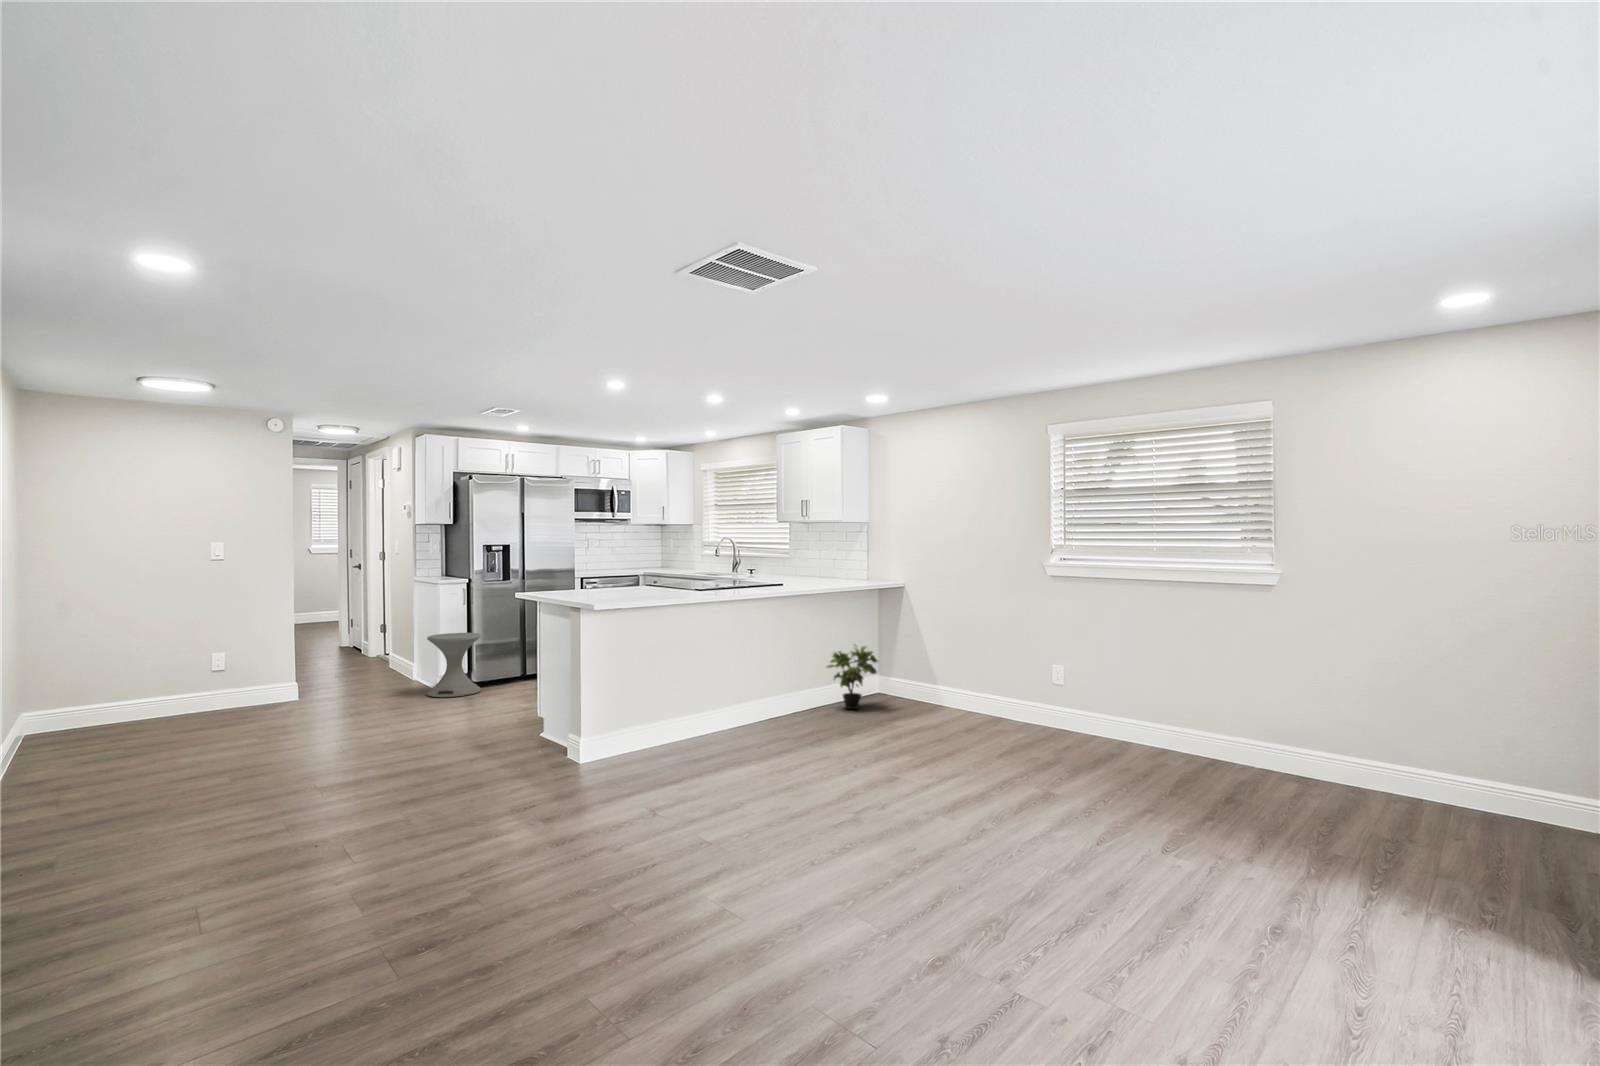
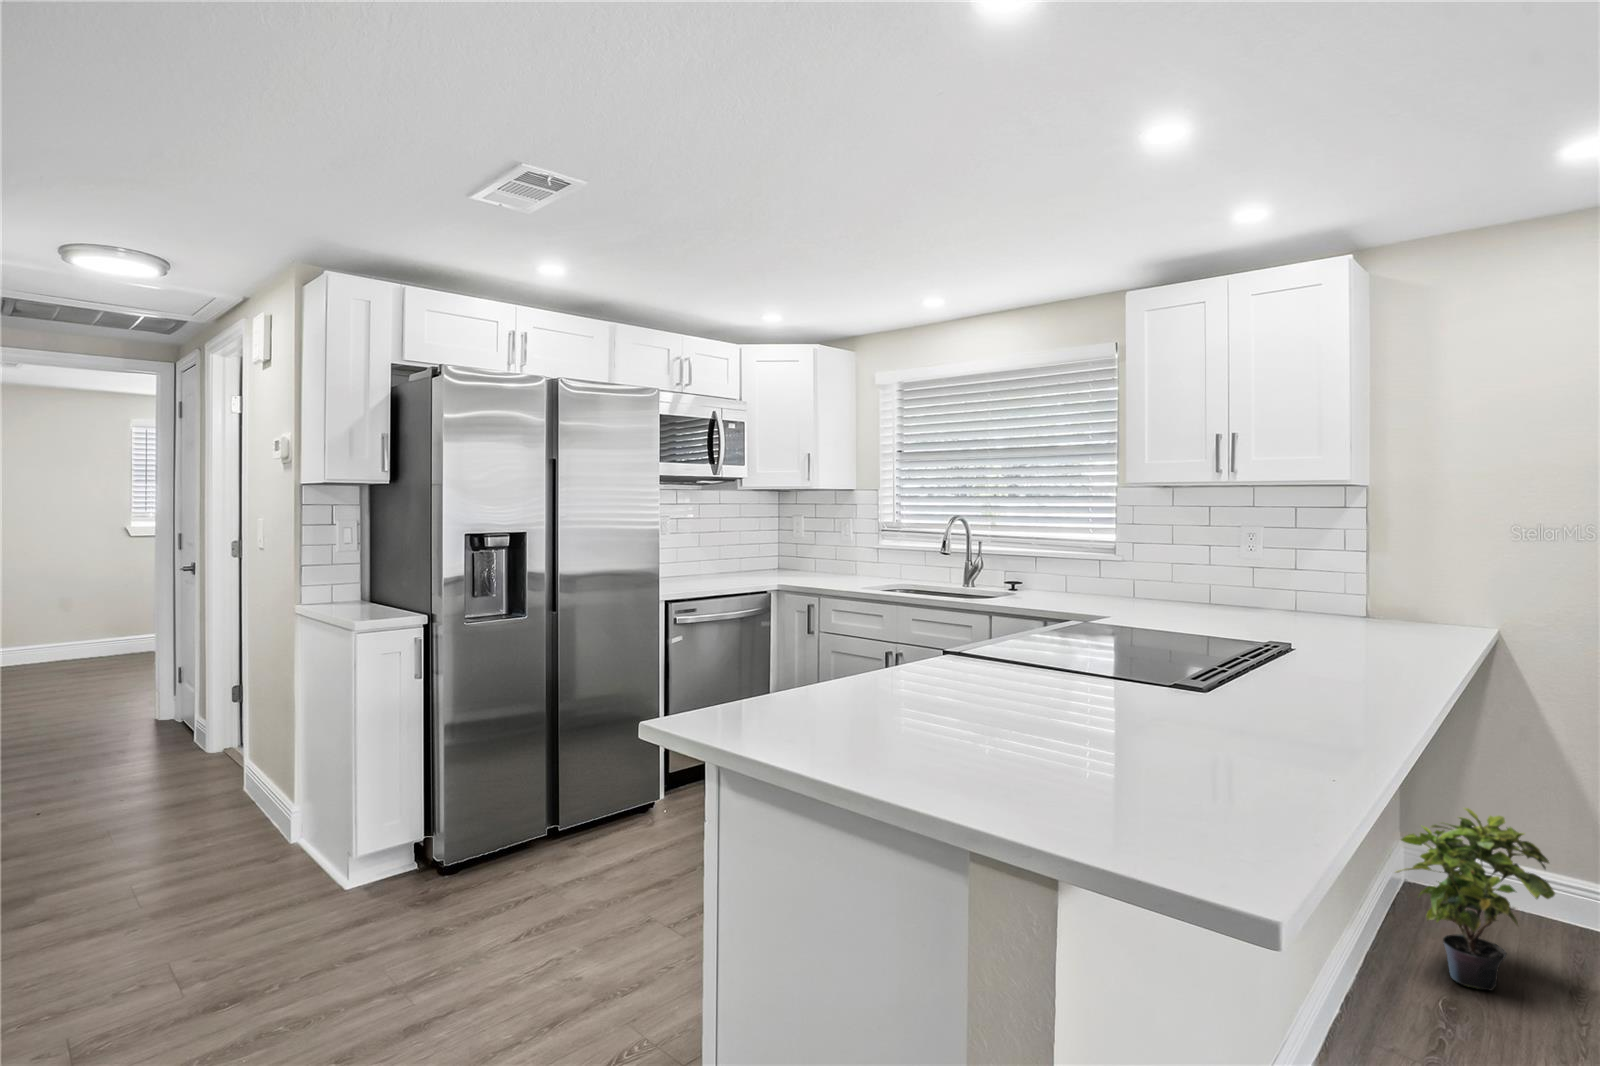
side table: present [427,633,481,697] -> none [332,740,462,917]

